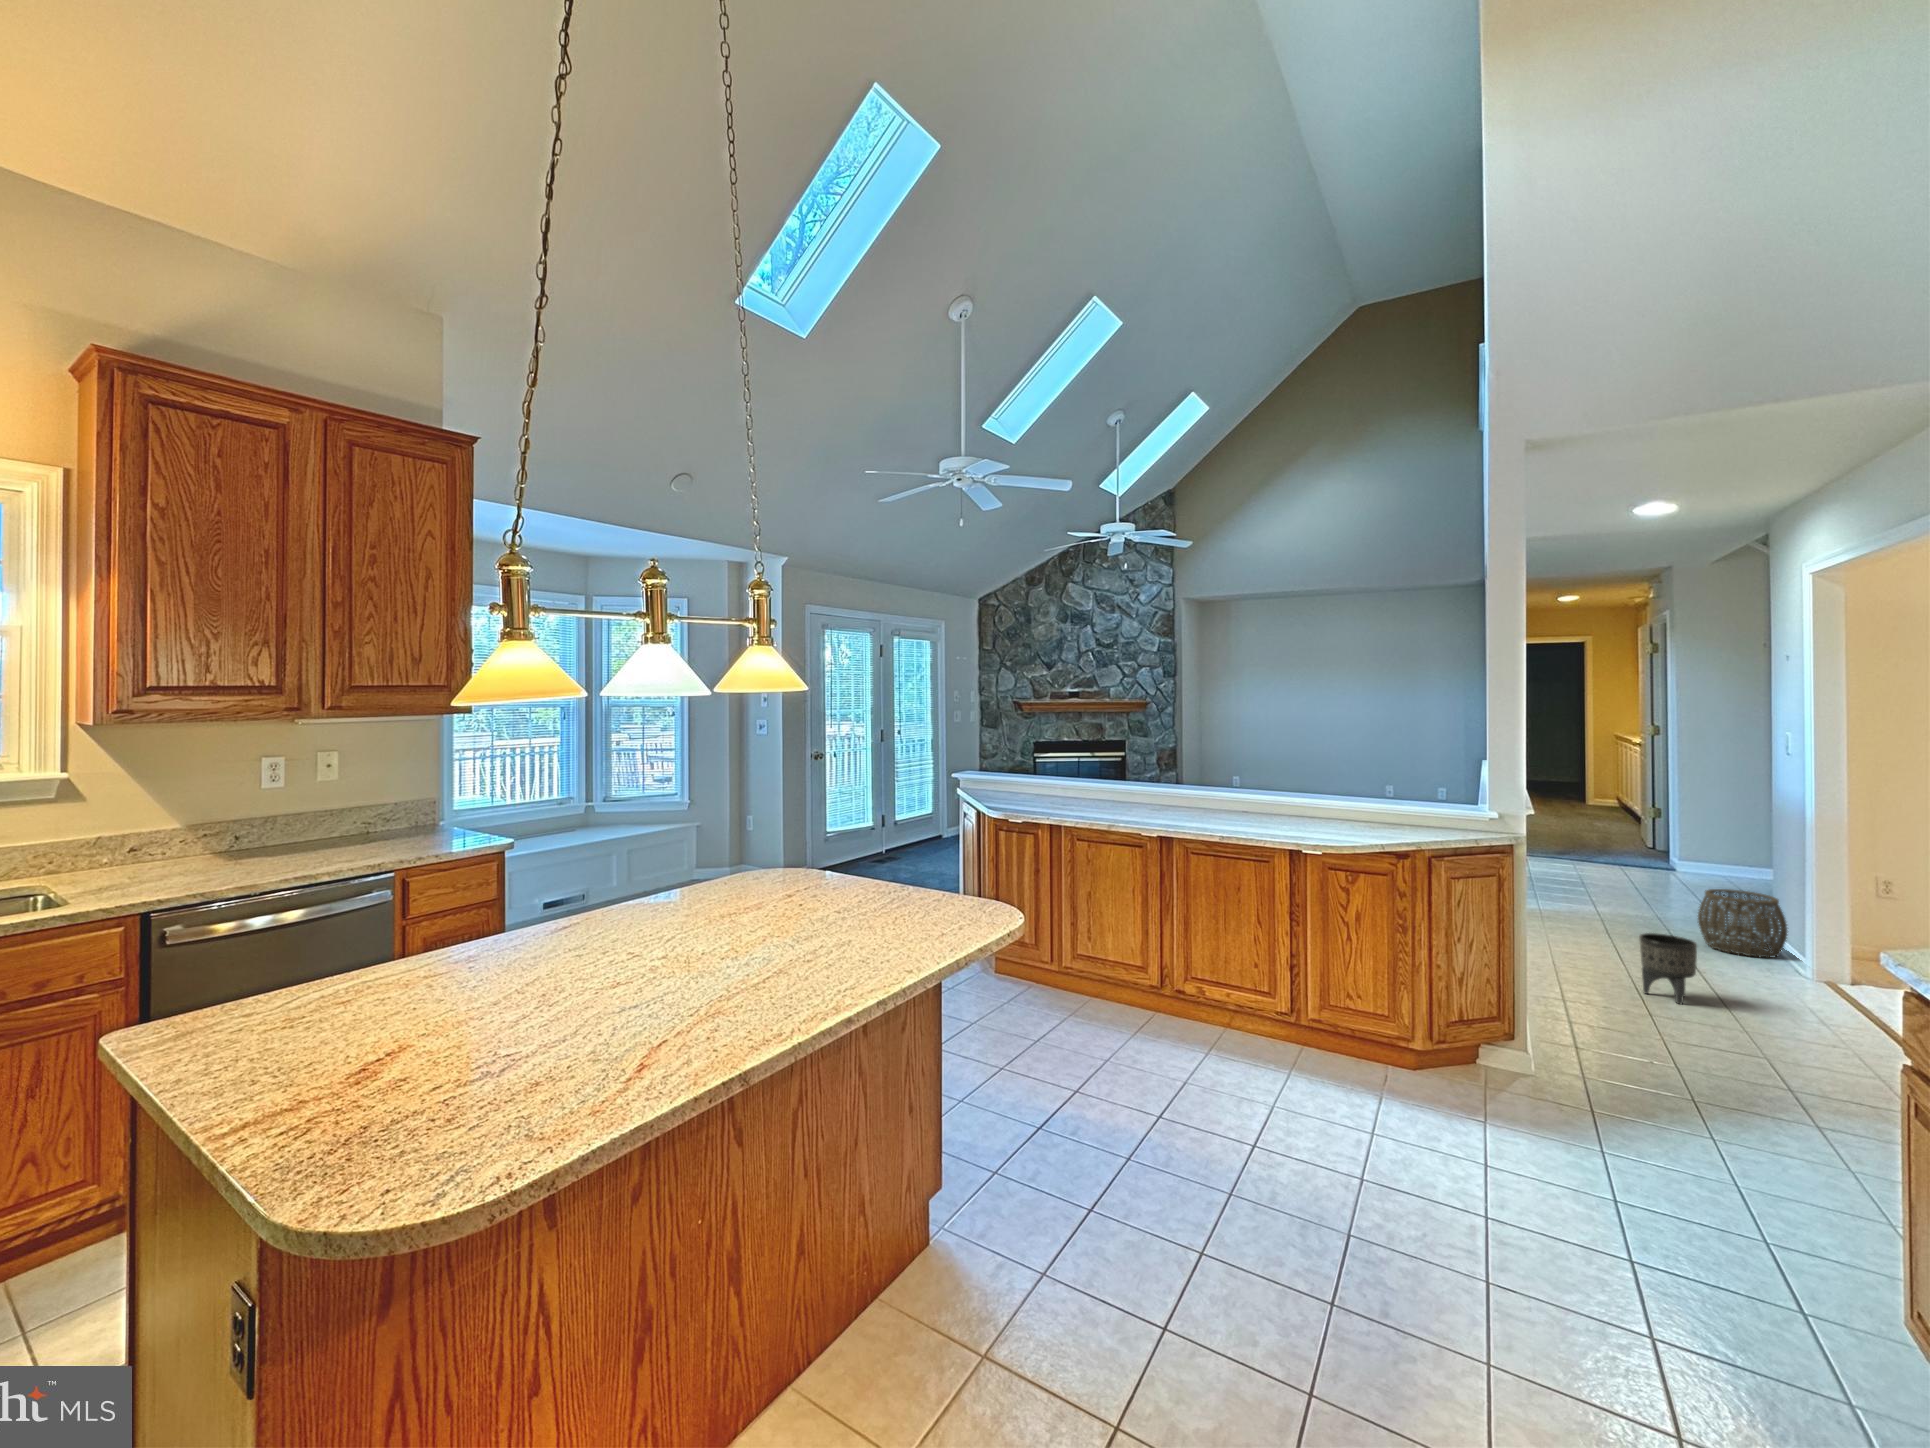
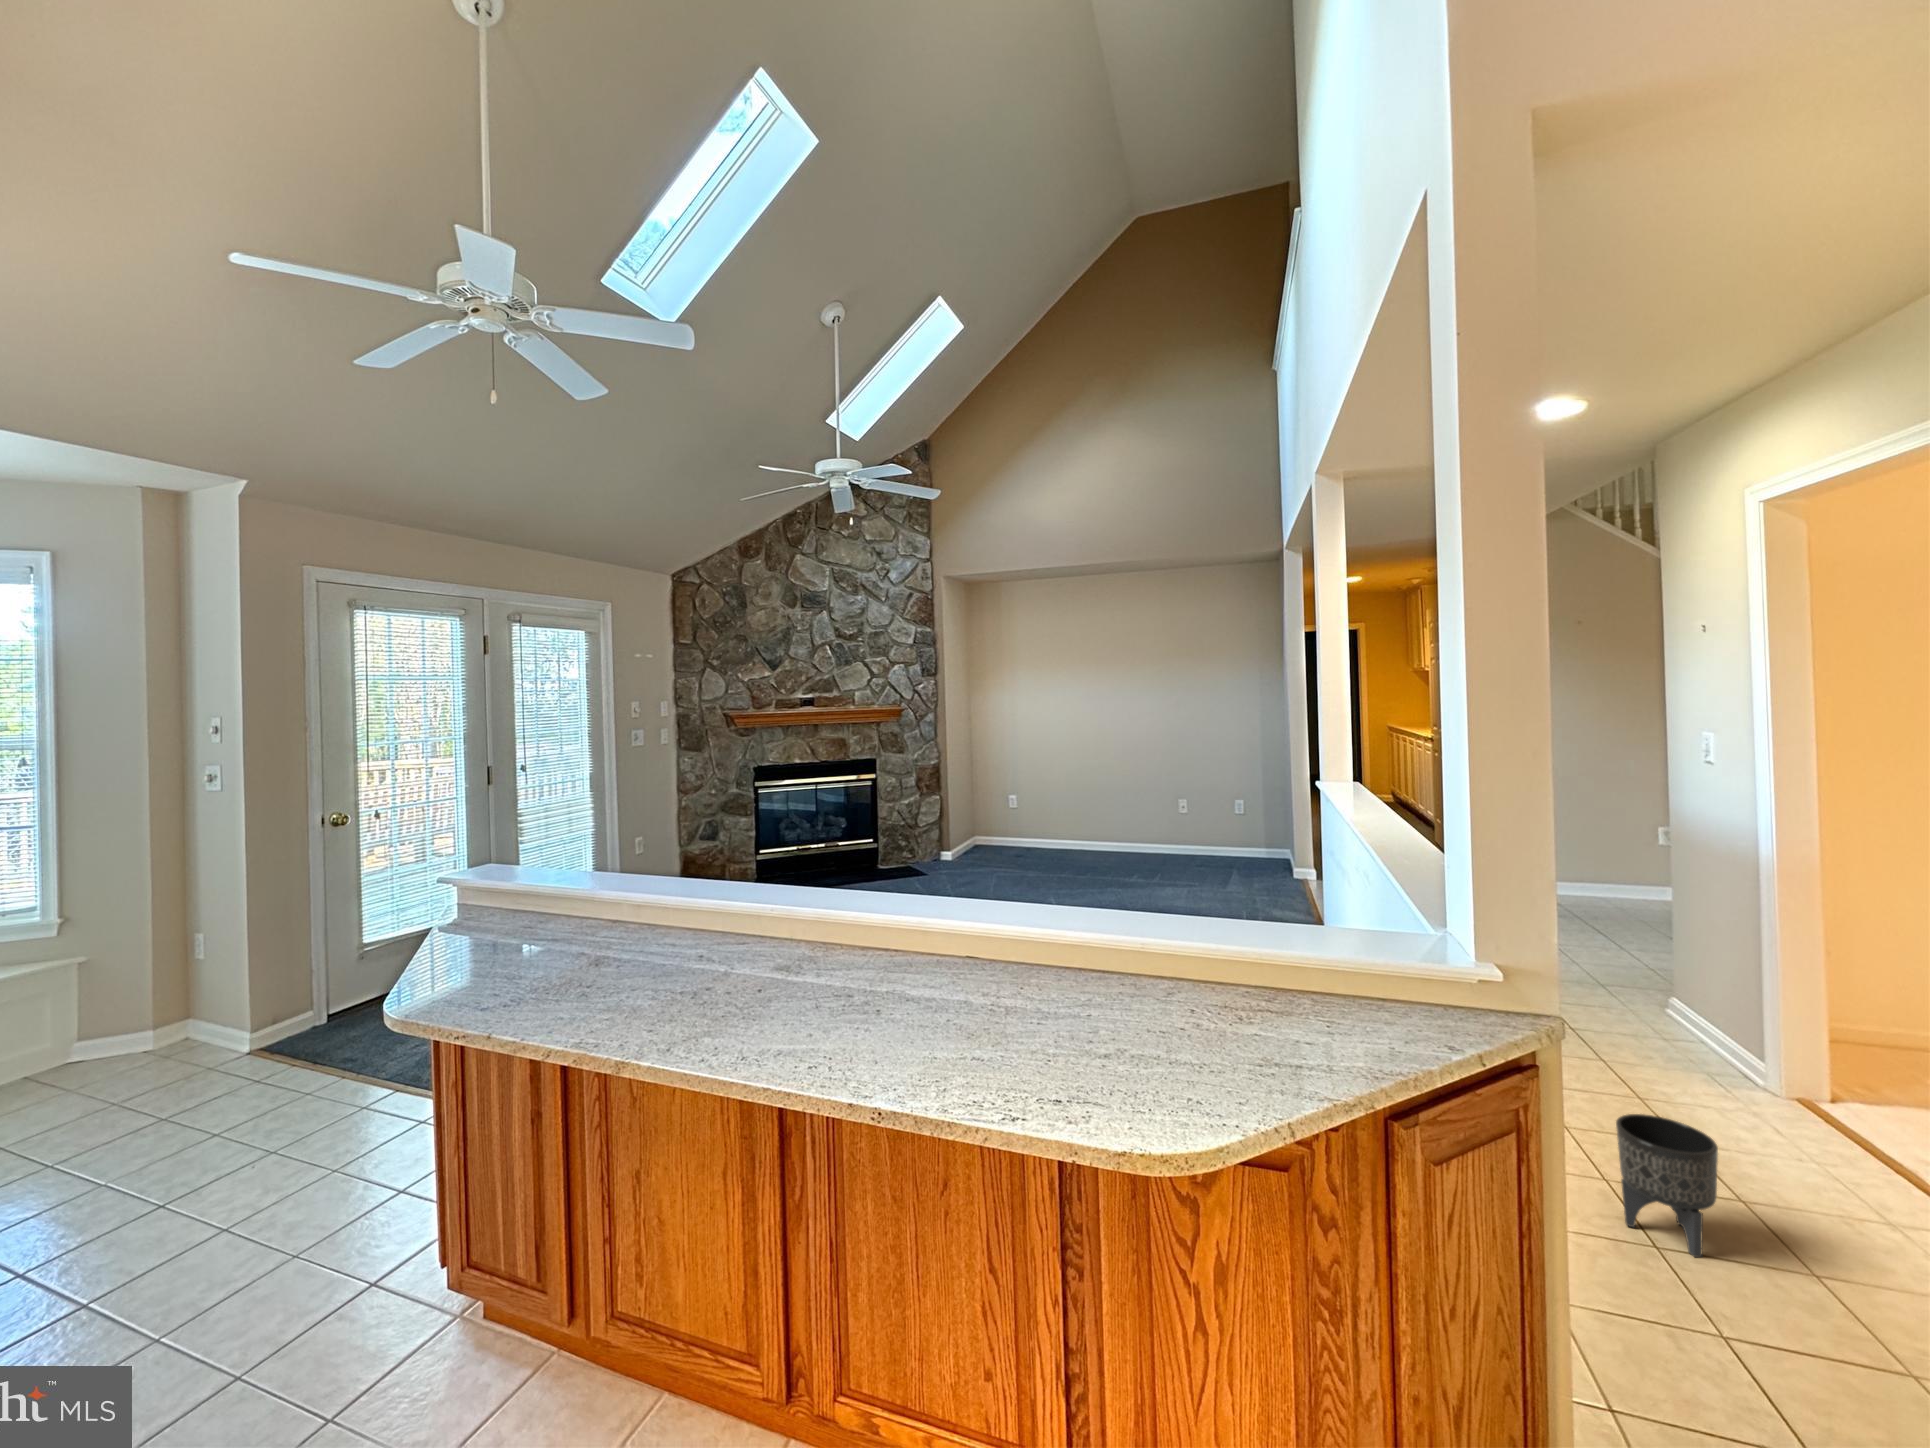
woven basket: present [1698,889,1788,958] -> none [1613,973,1742,1084]

